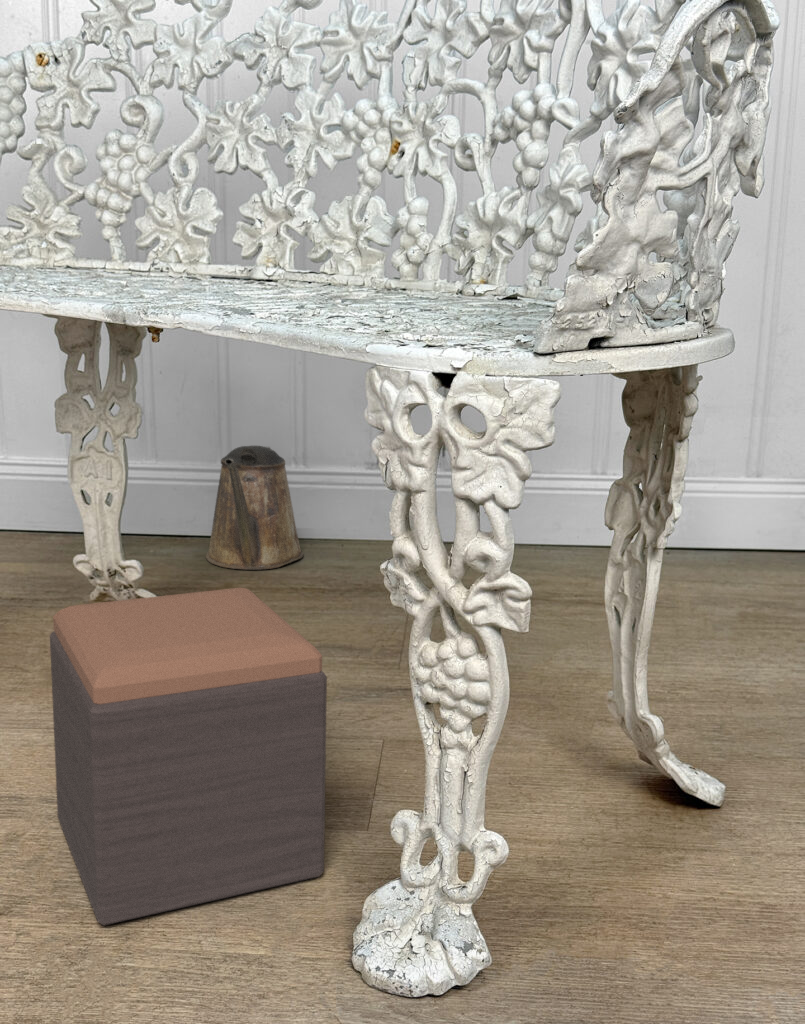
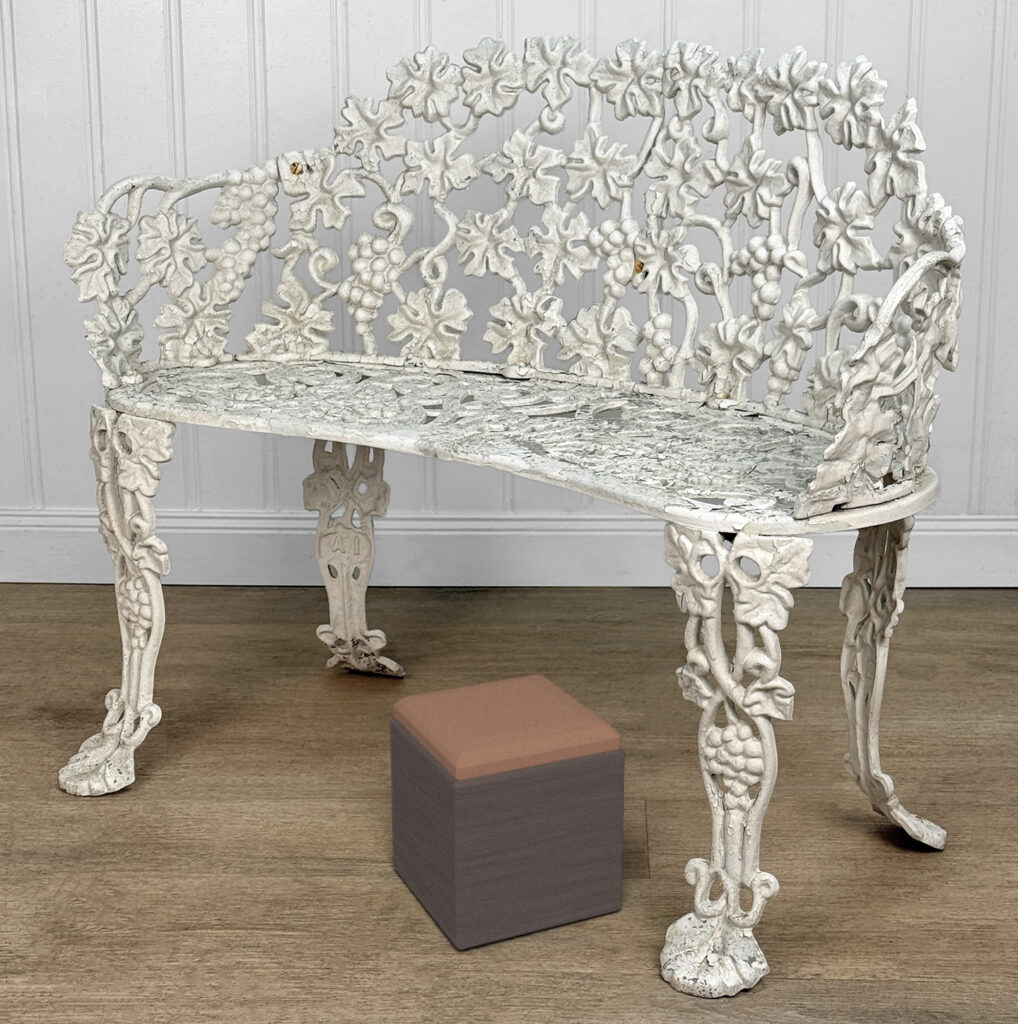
watering can: present [206,446,304,570] -> none [438,504,532,628]

